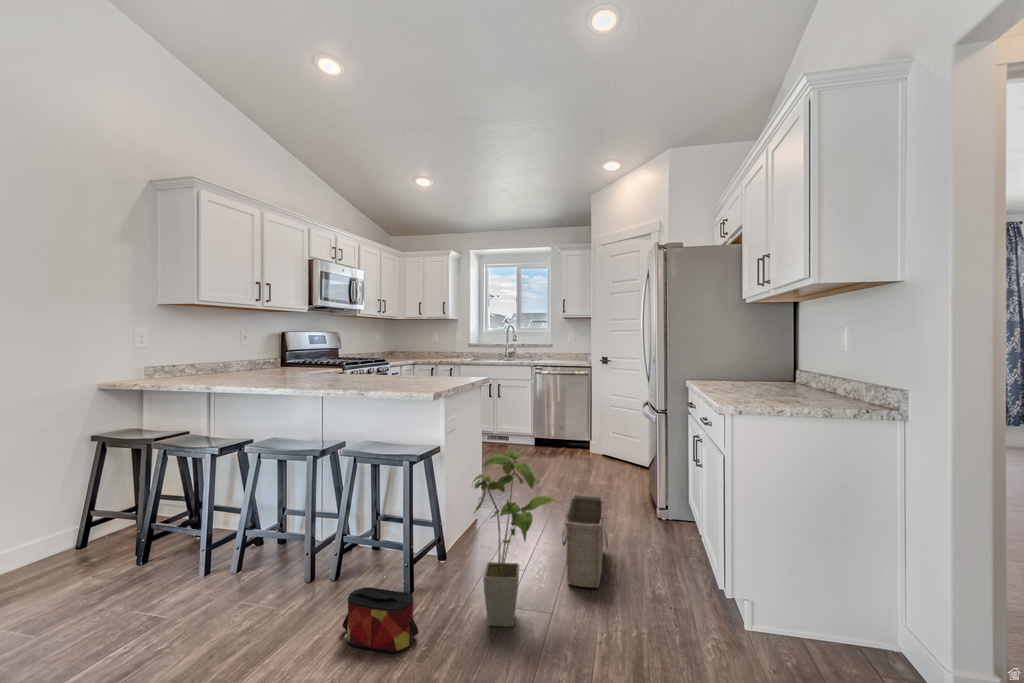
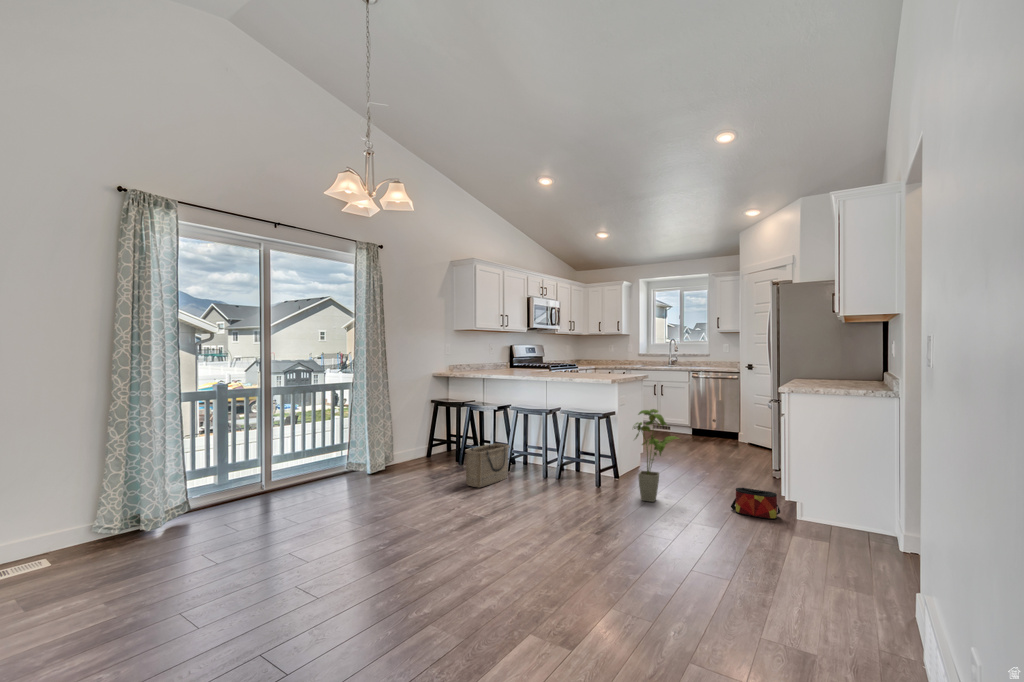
basket: present [563,495,608,587] -> present [465,443,510,487]
bag: present [342,587,419,653] -> present [731,488,780,519]

